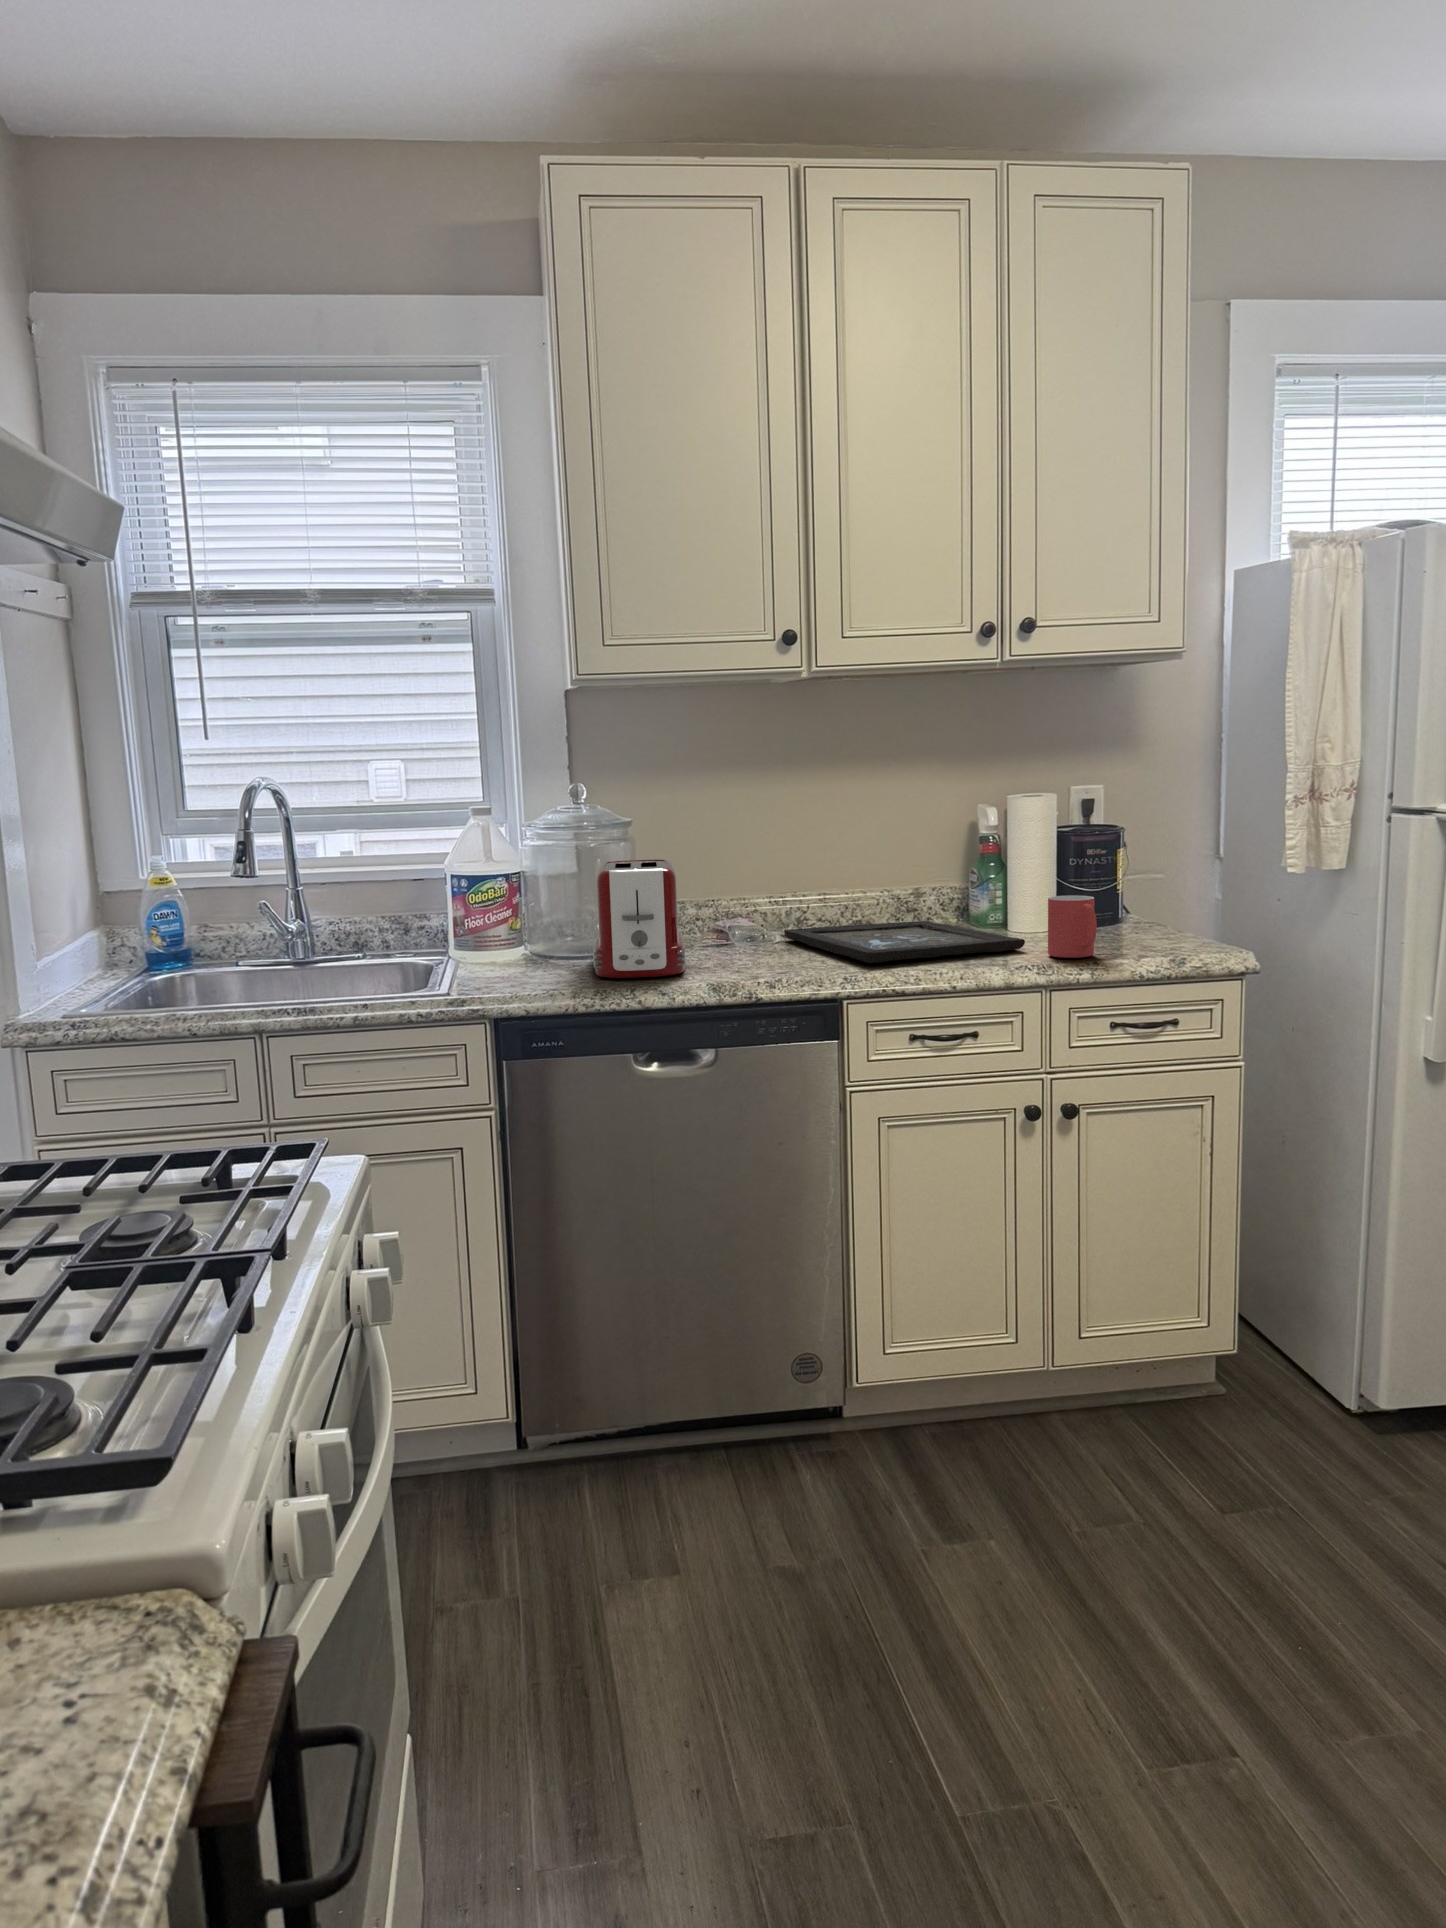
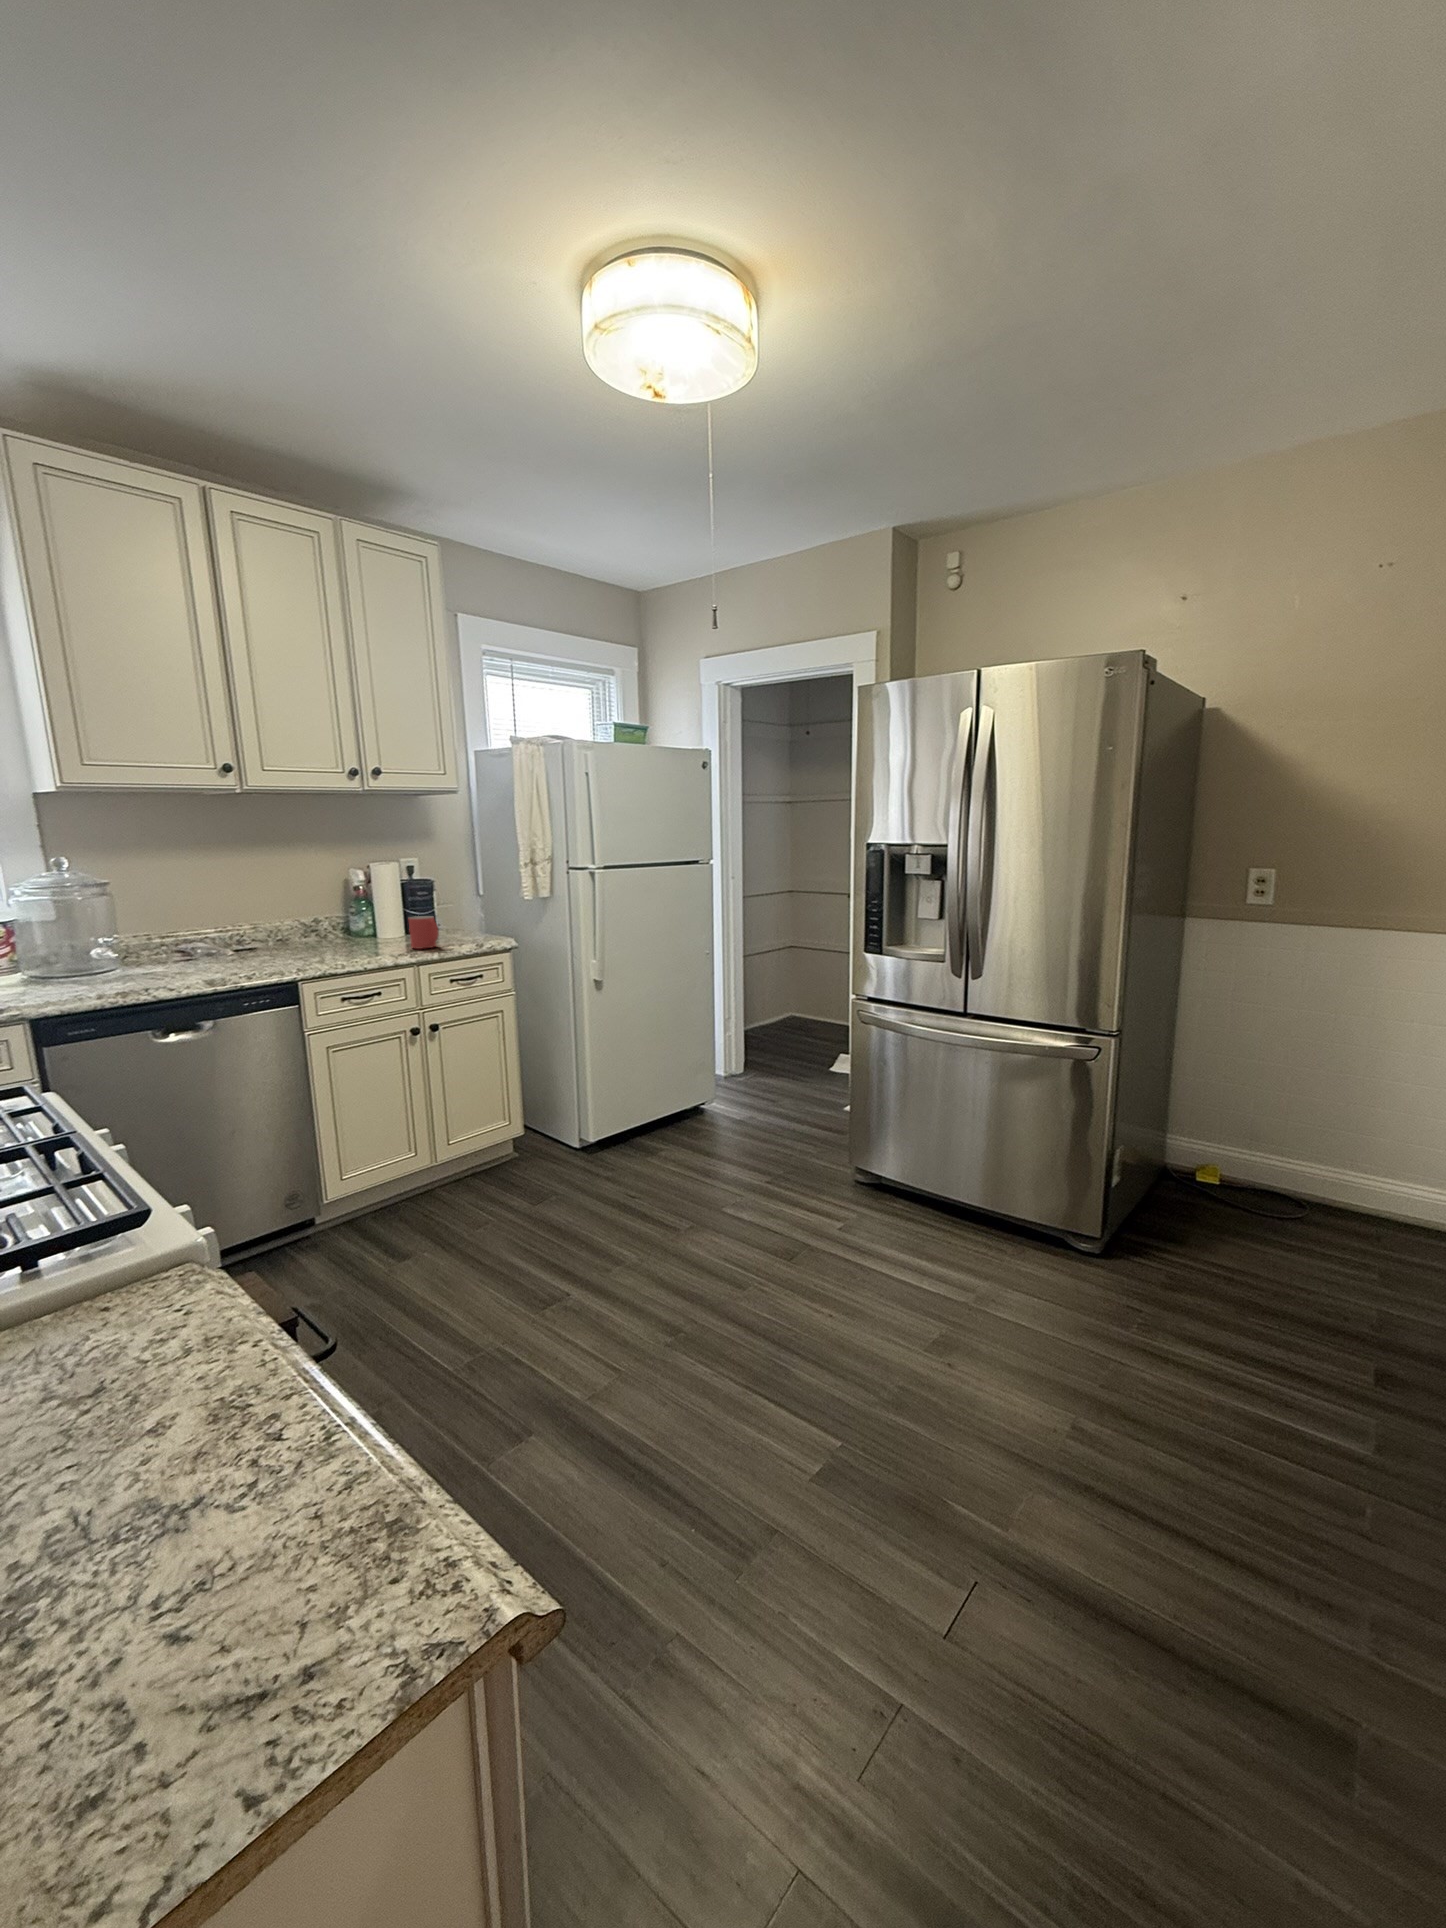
toaster: present [593,859,686,978] -> none [90,907,178,985]
tray: present [784,921,1025,963] -> none [233,936,396,960]

